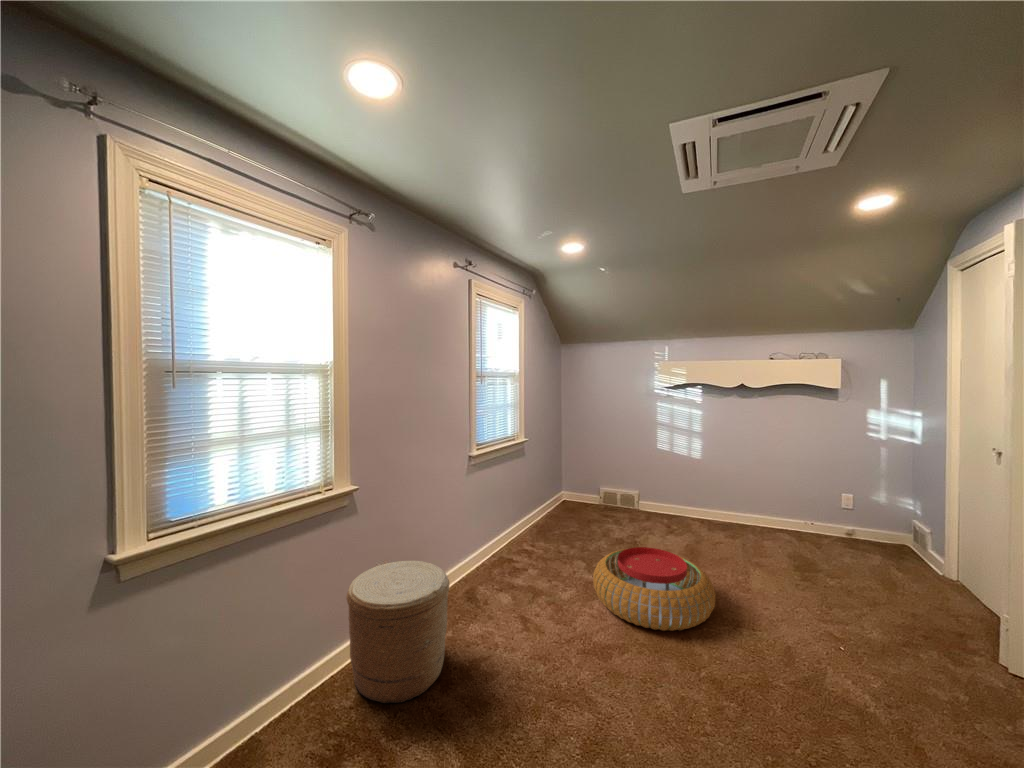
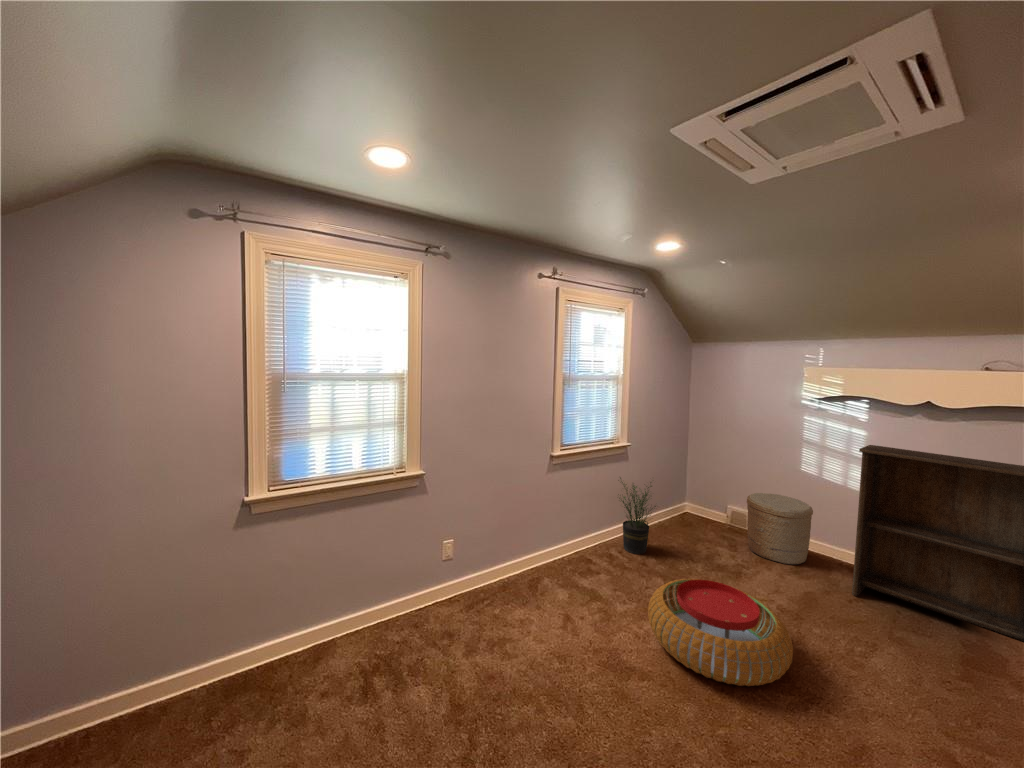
bookshelf: none [709,419,823,555] -> present [852,445,1024,643]
potted plant: none [521,467,566,544] -> present [619,478,656,554]
woven basket: present [346,561,449,703] -> present [747,493,813,564]

